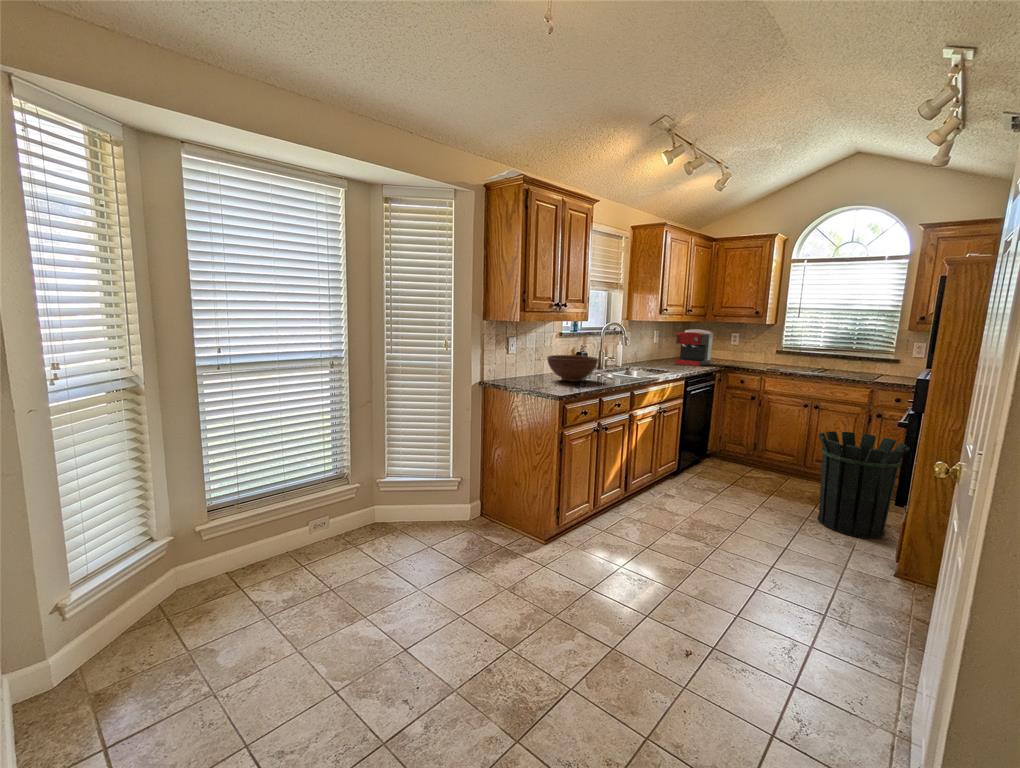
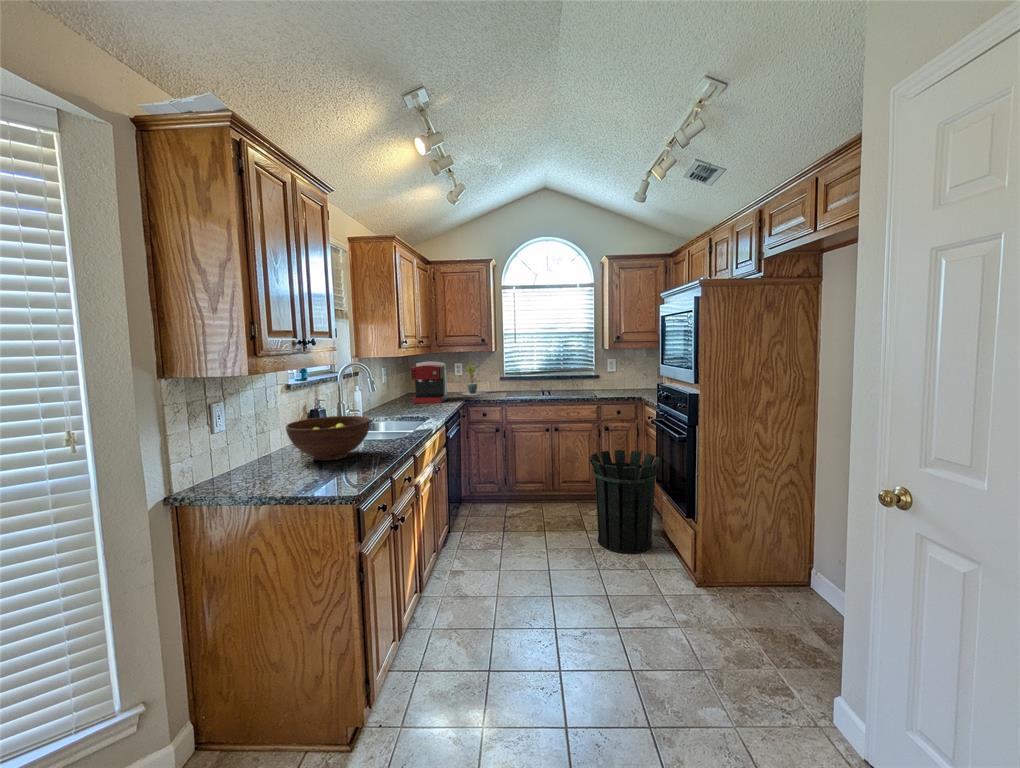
potted plant: none [726,336,760,366] -> present [459,366,487,395]

